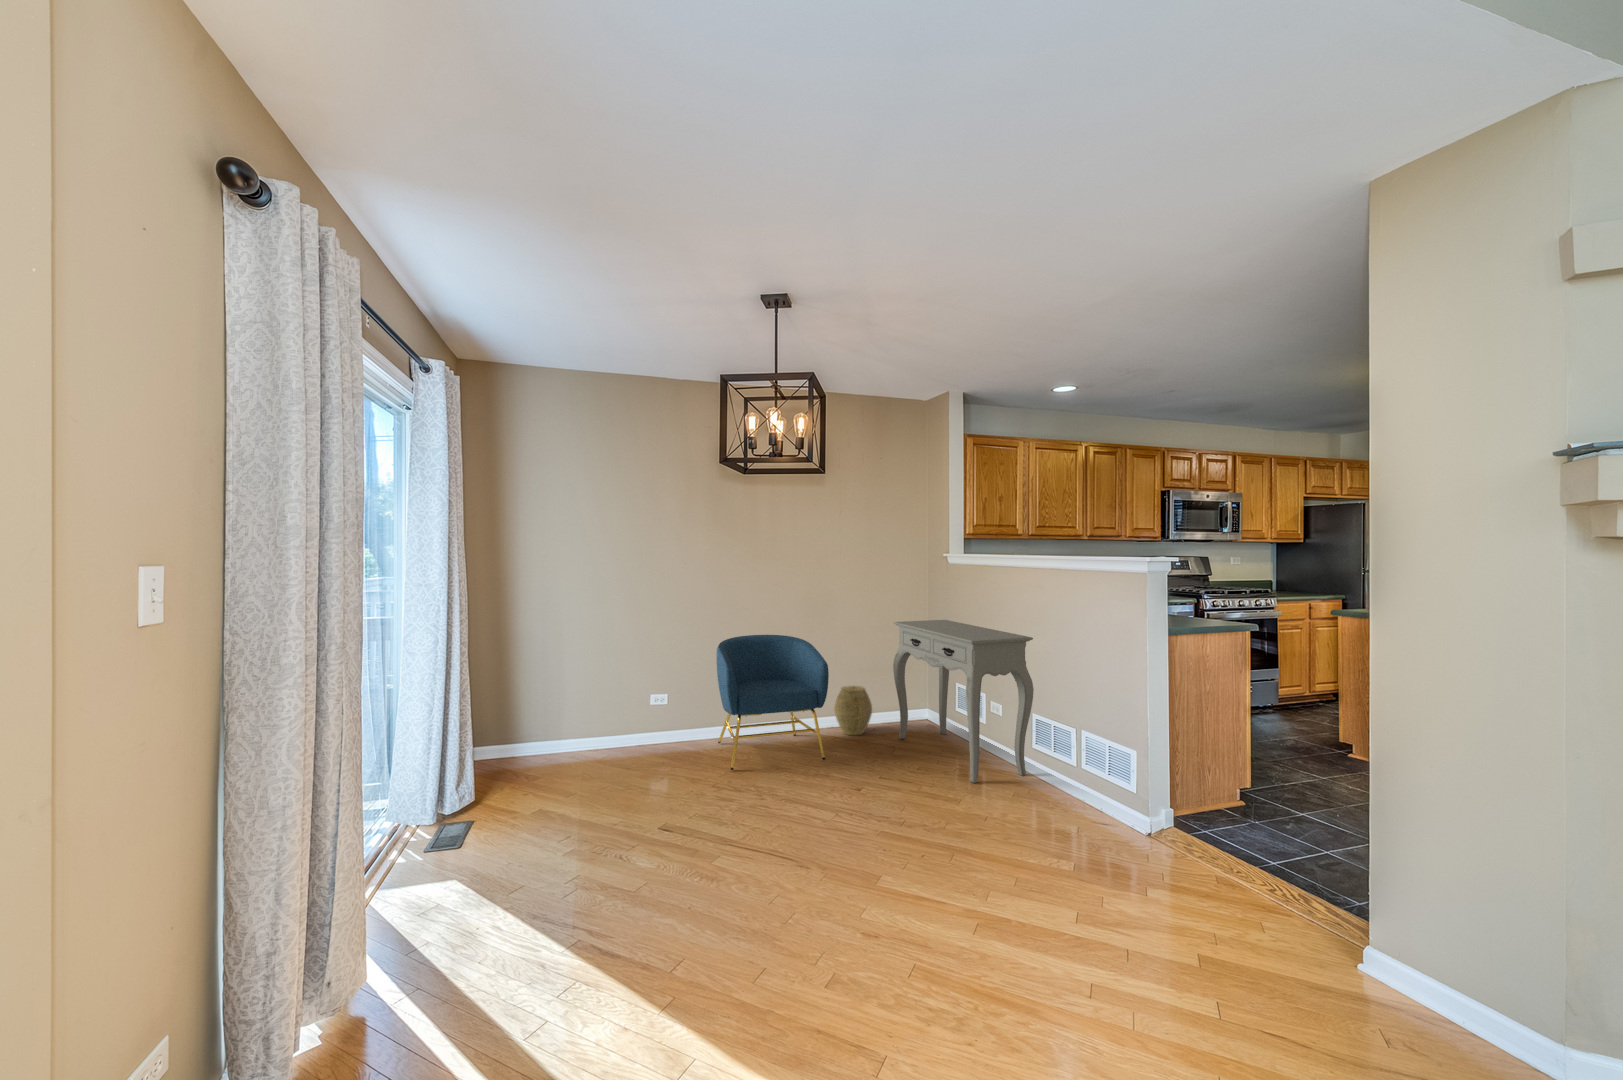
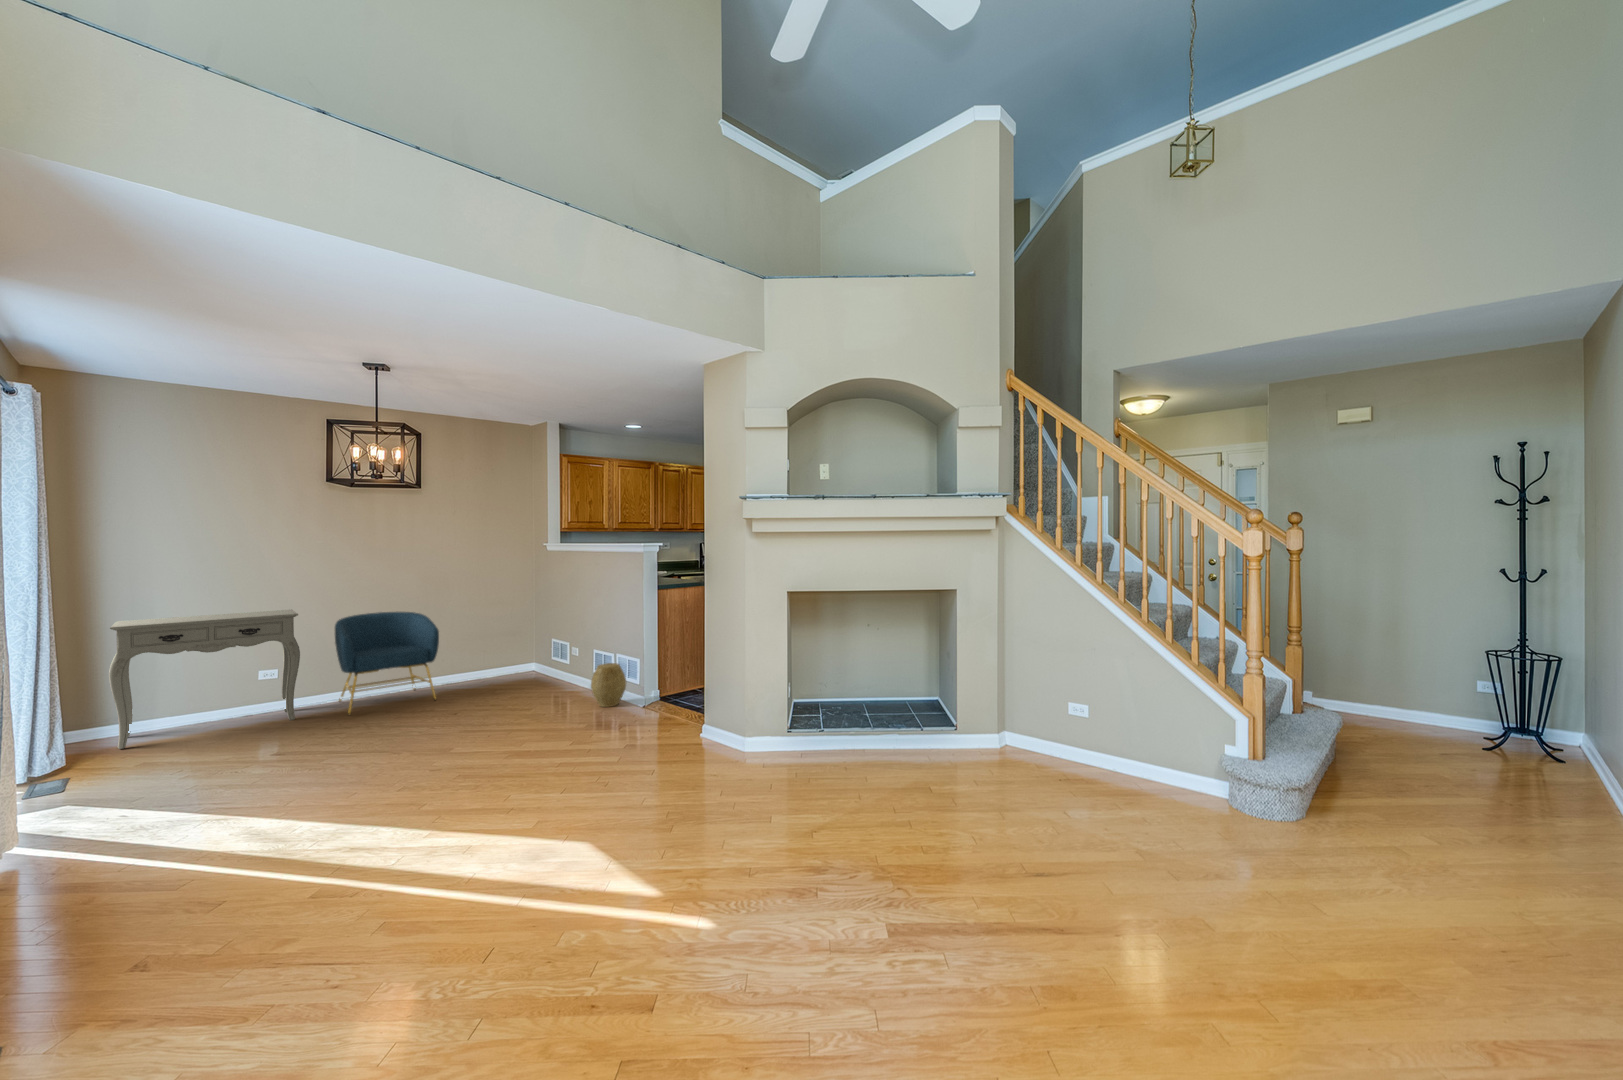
console table: present [893,620,1034,783] -> present [109,609,300,749]
woven basket: present [834,686,872,736] -> present [591,663,626,707]

